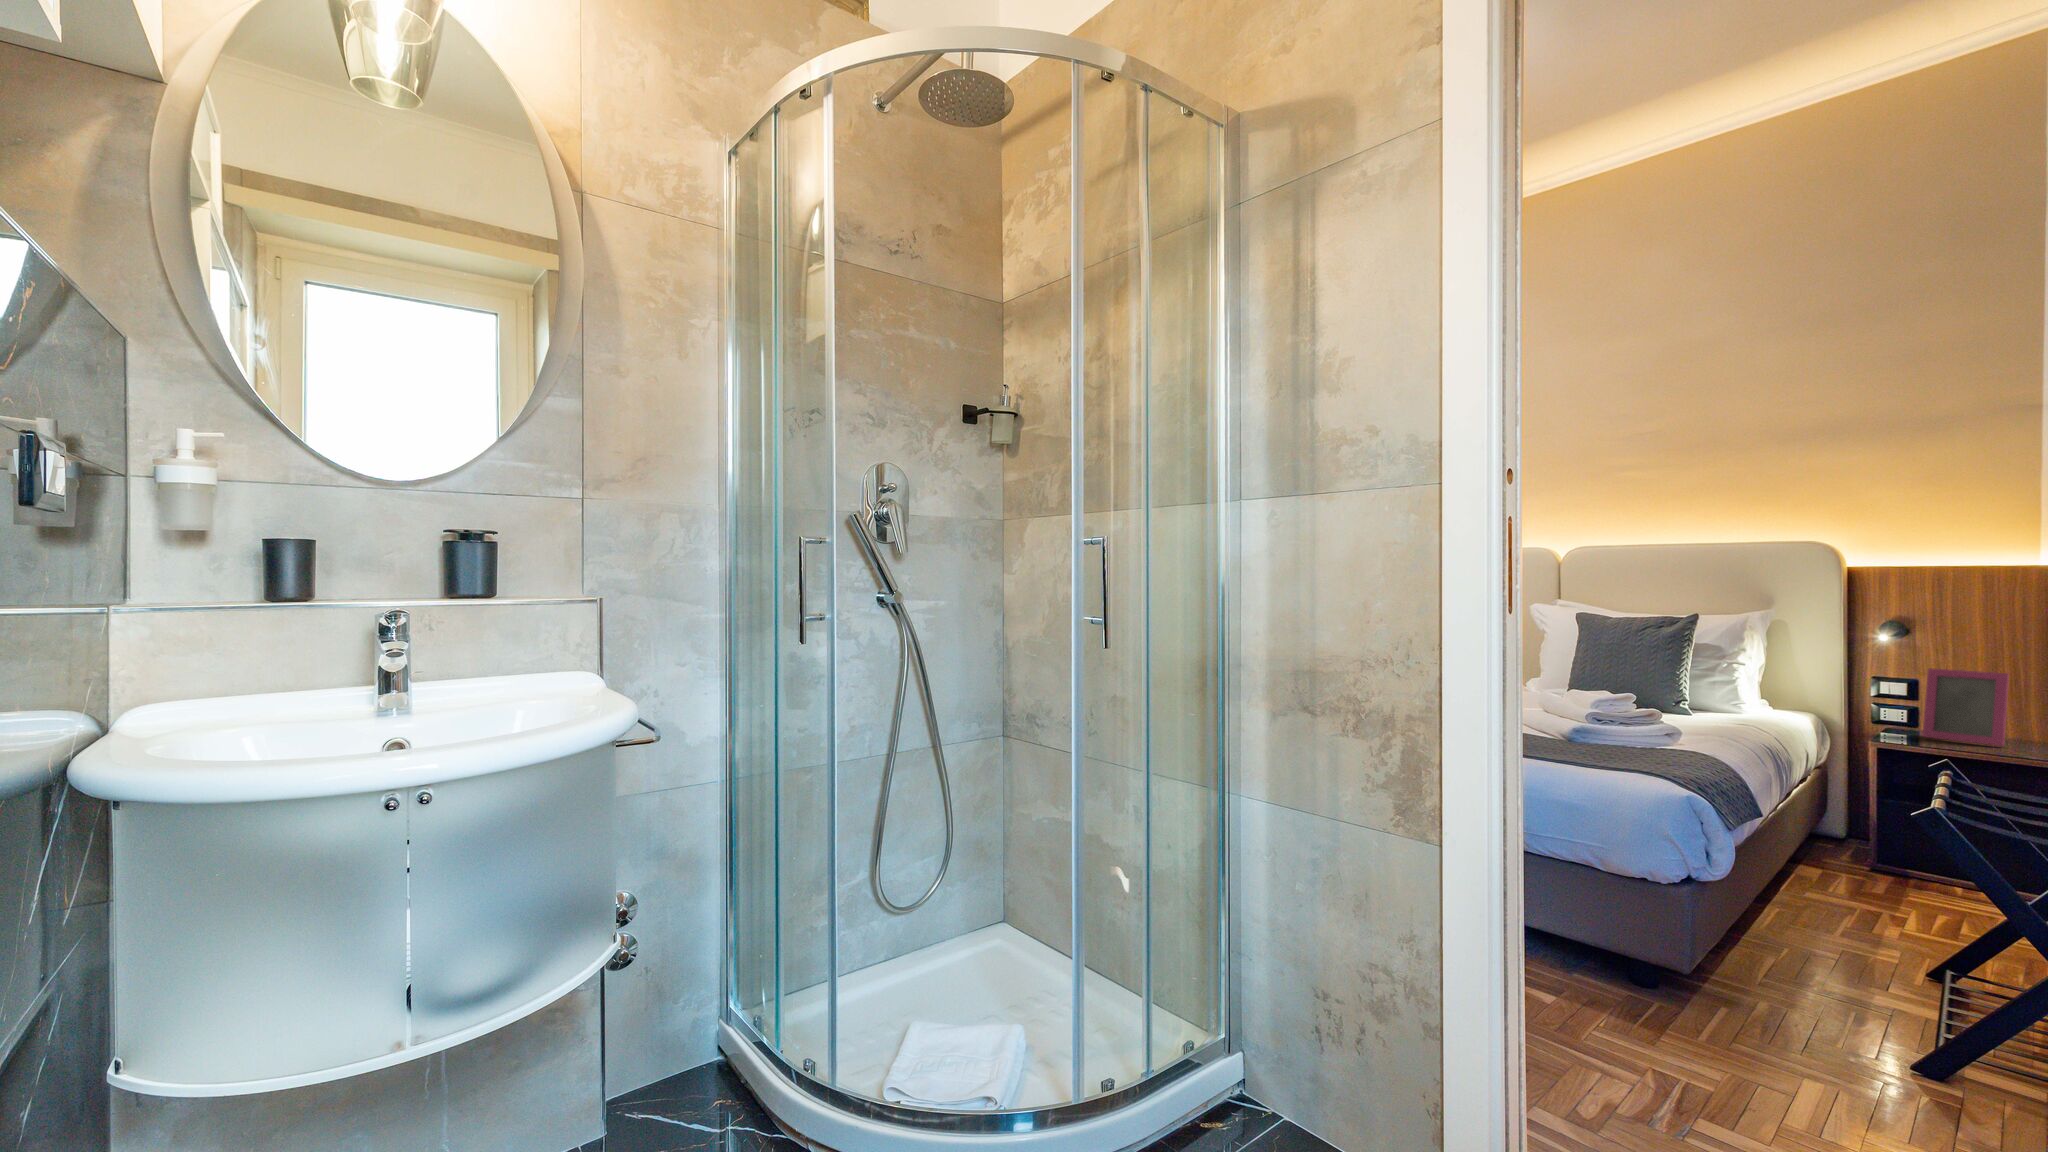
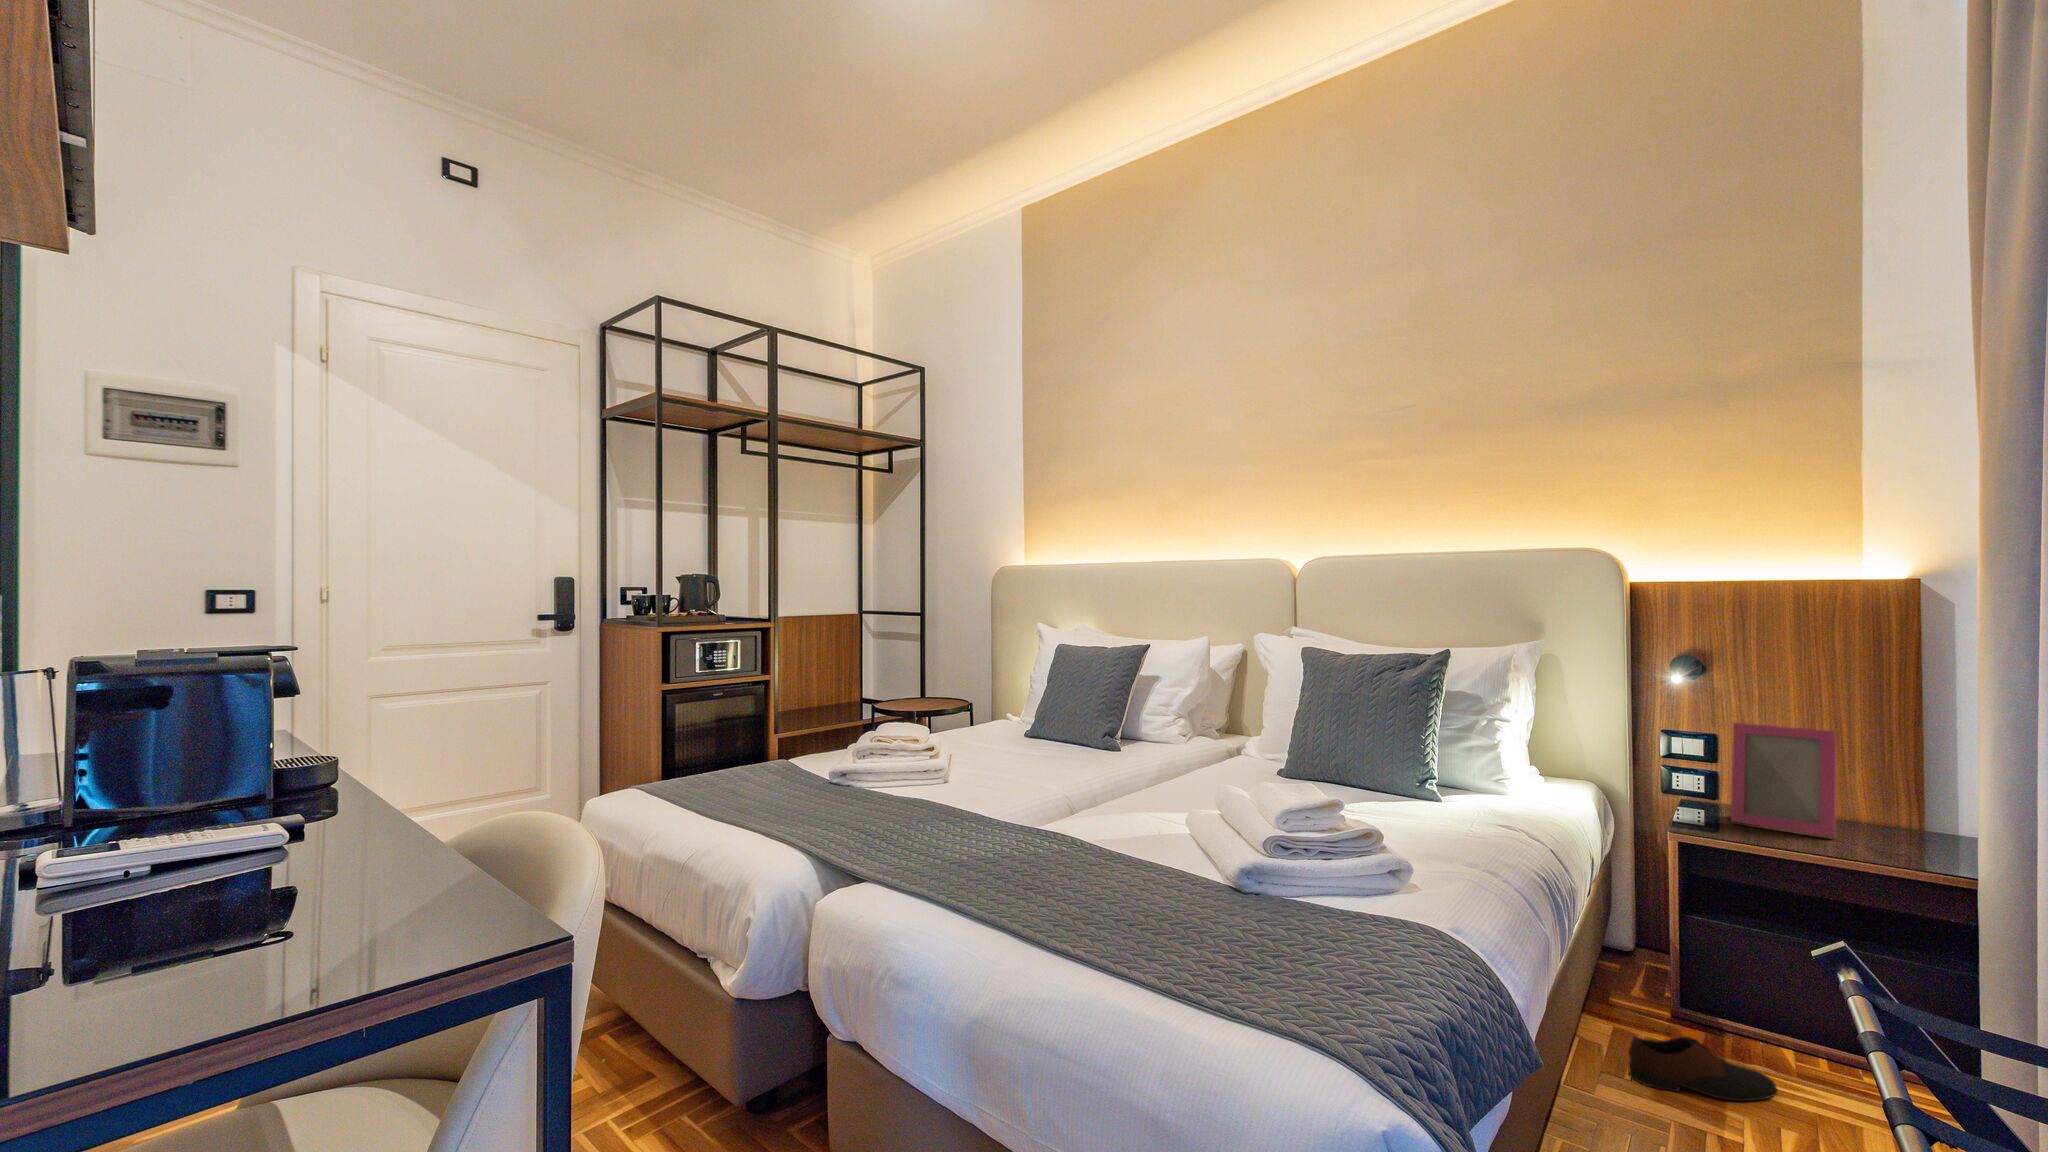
shoe: none [1830,866,1943,907] -> present [1628,1036,1778,1101]

